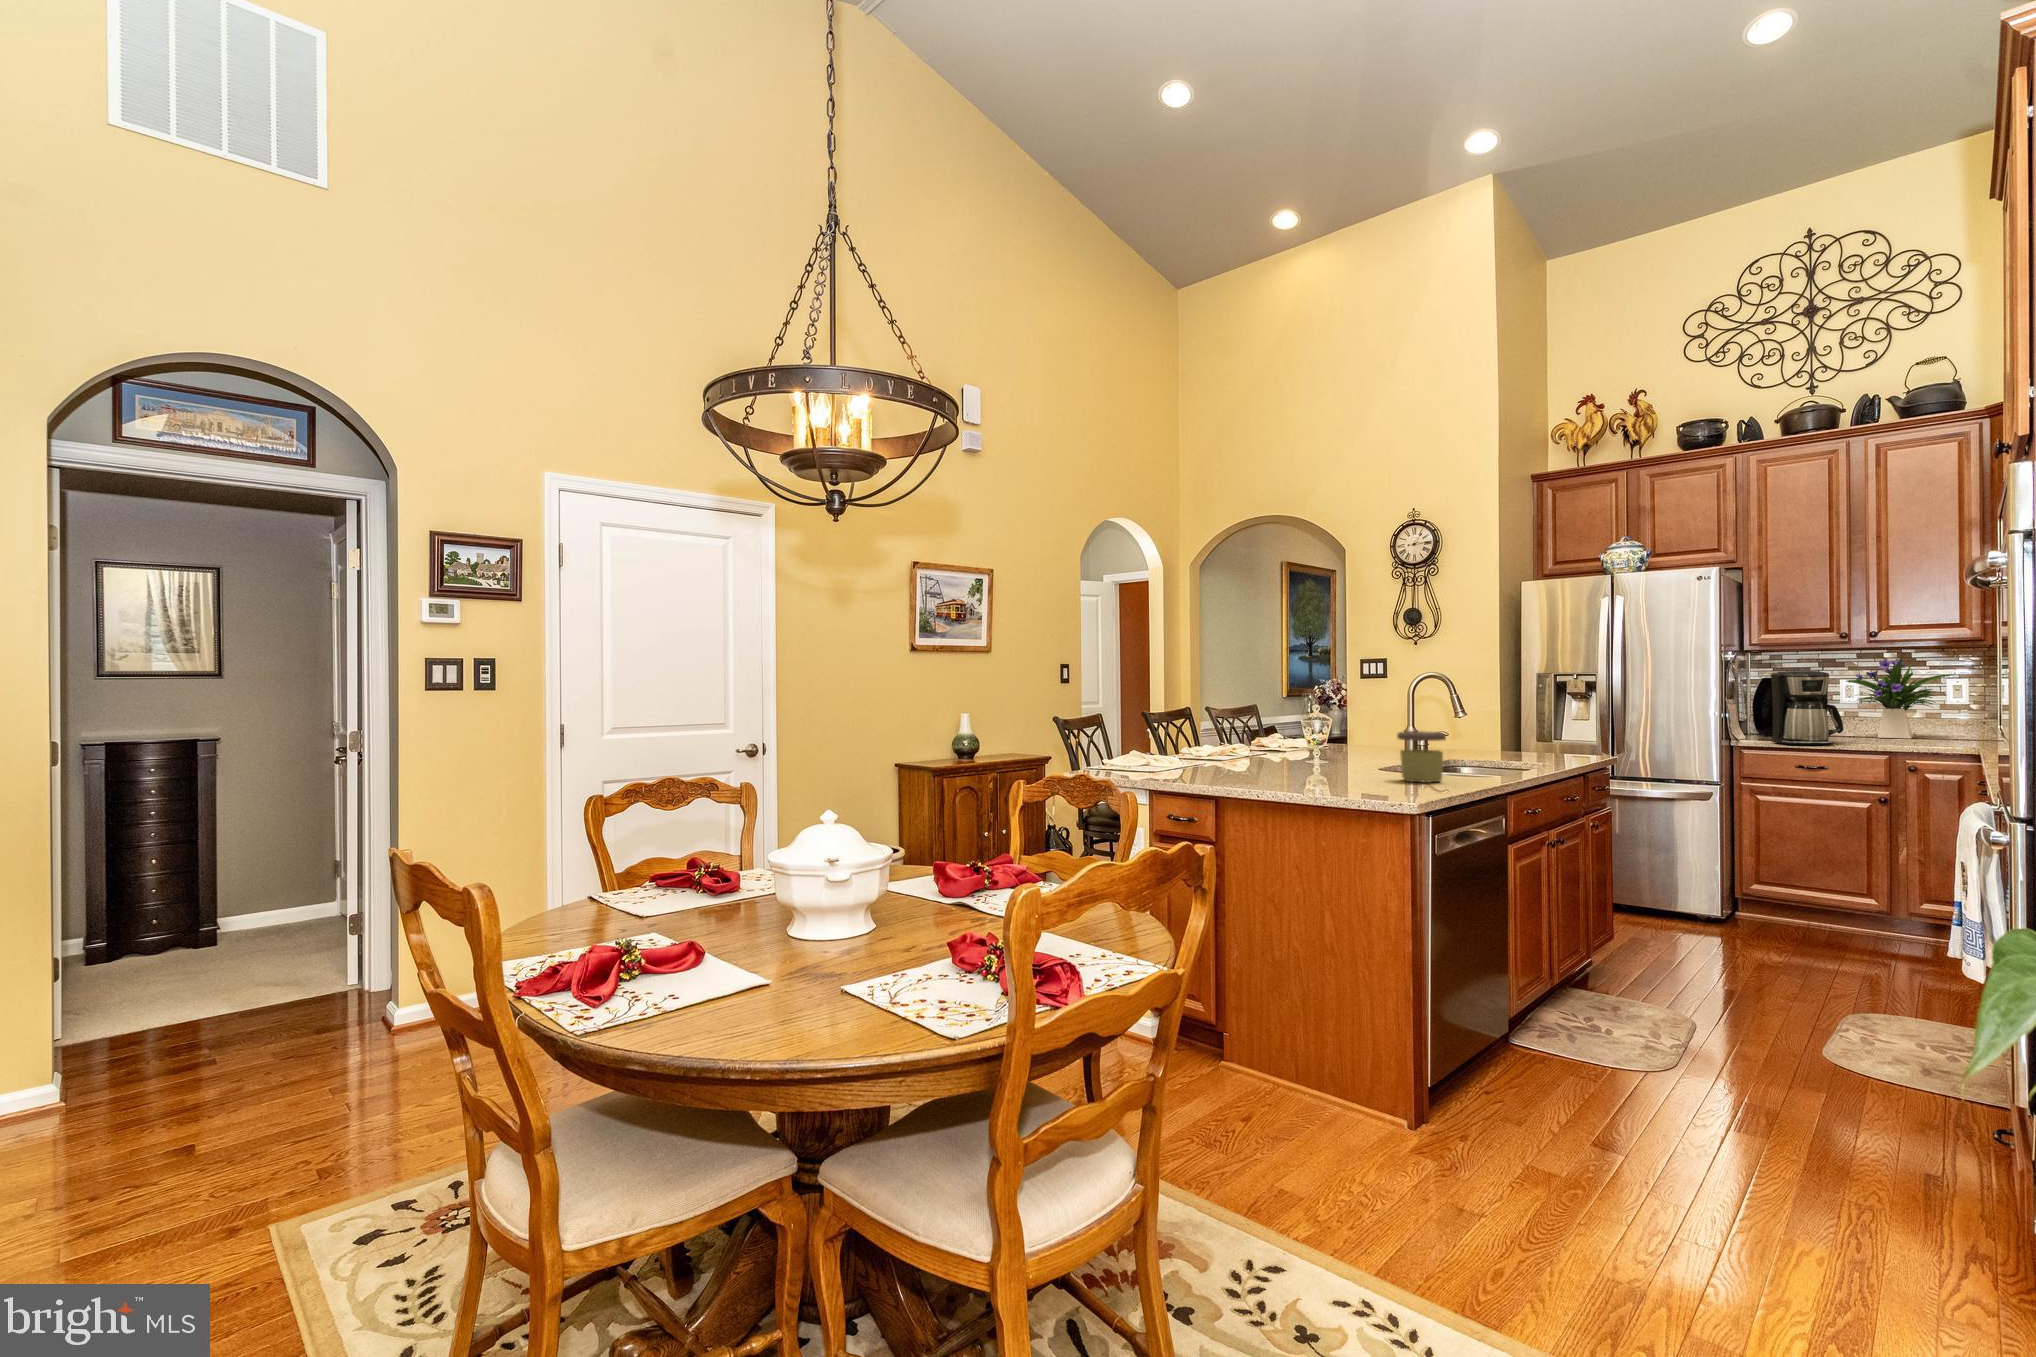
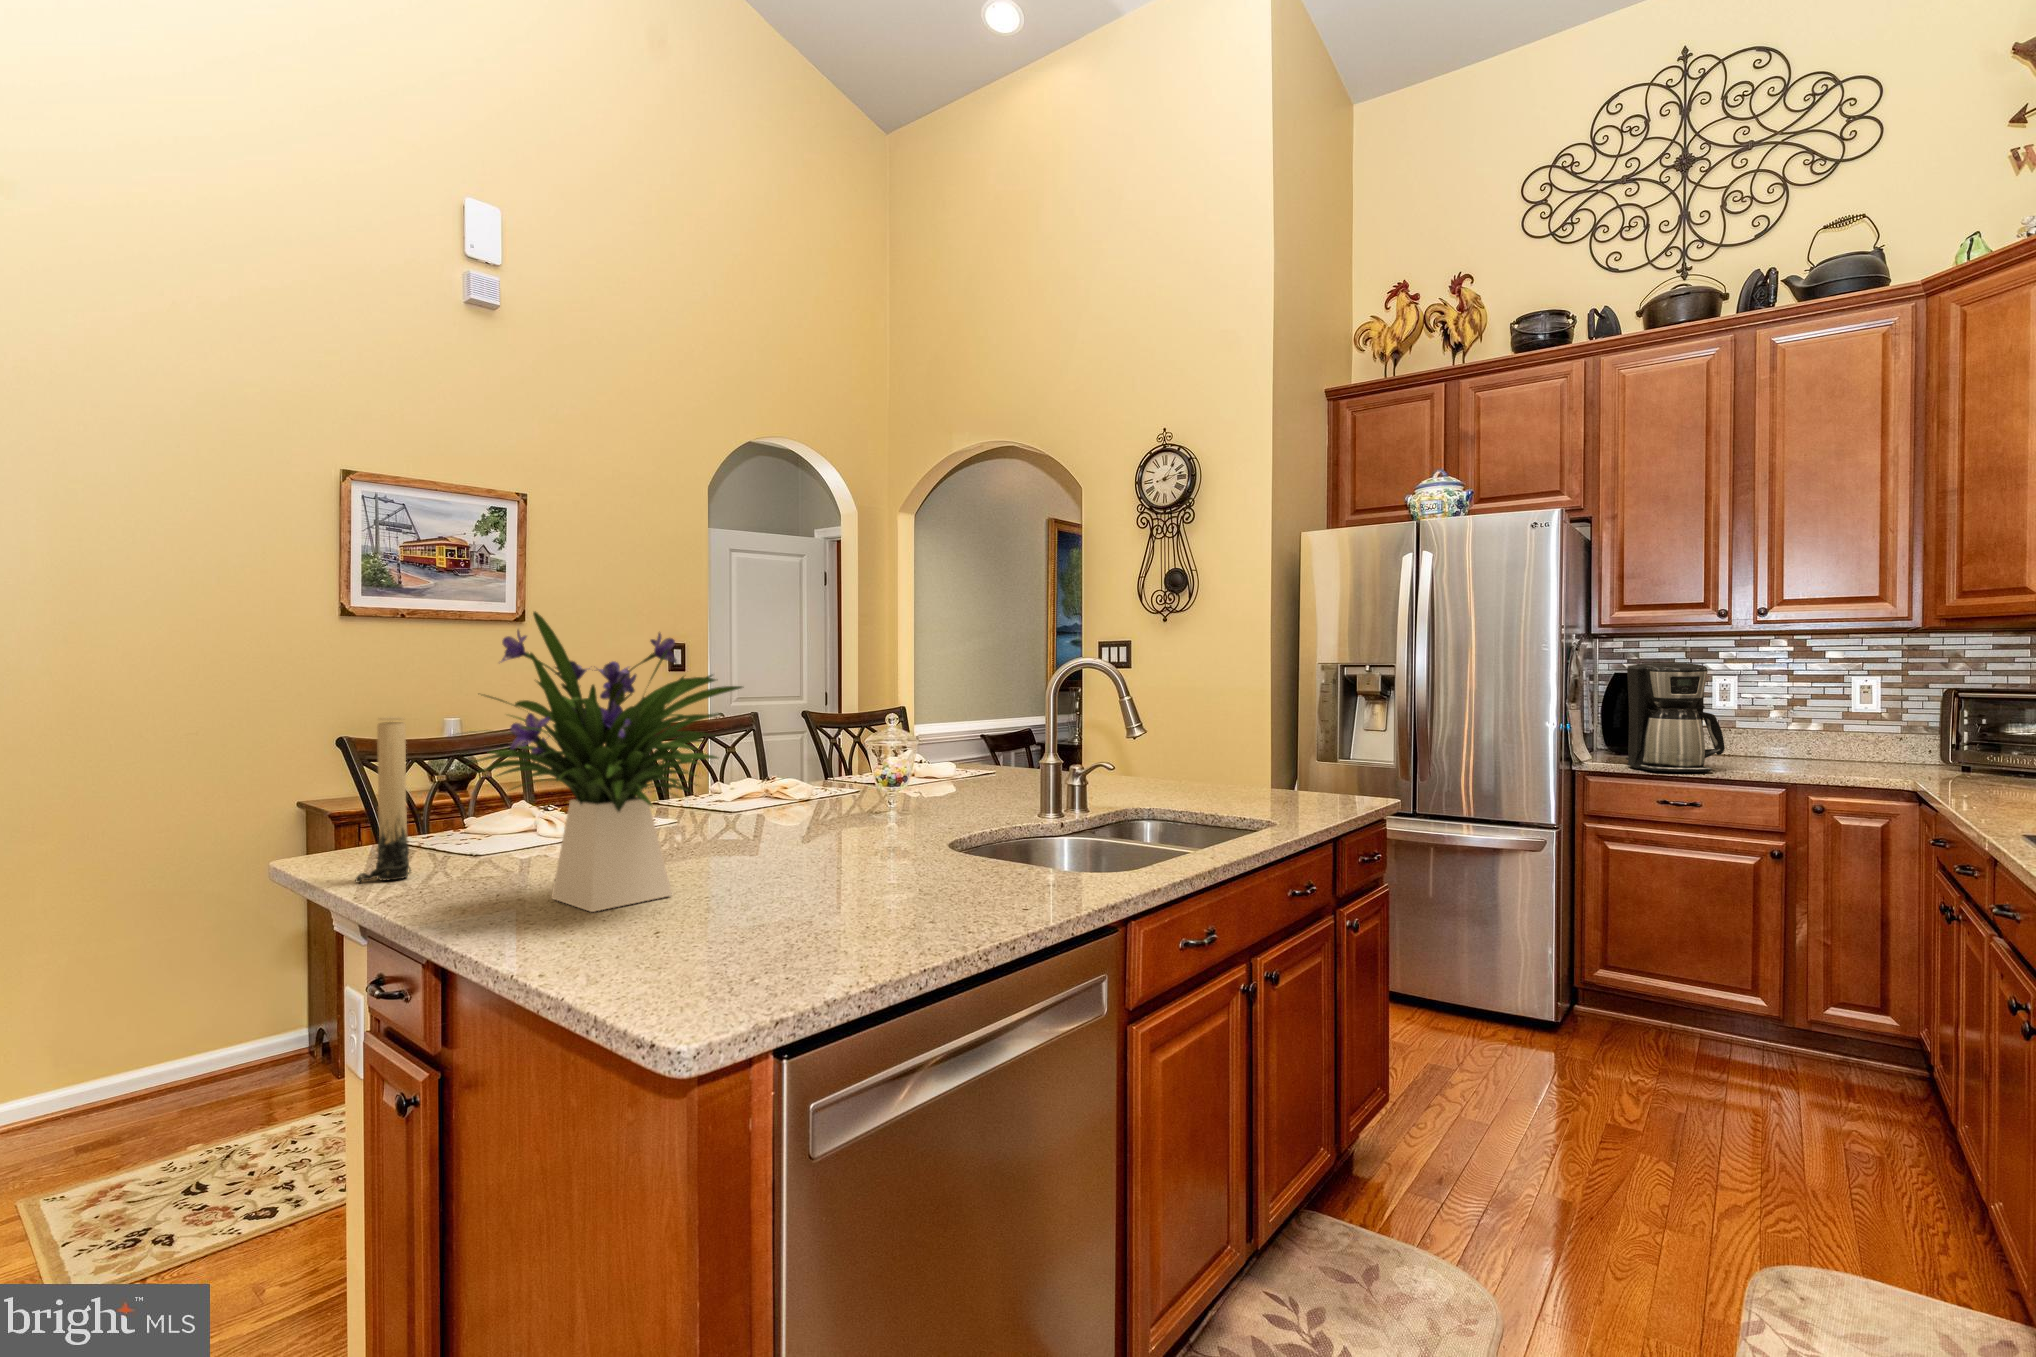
flower arrangement: present [1846,655,1953,738] -> present [474,611,742,912]
candle: none [1136,702,1155,776] -> present [356,717,411,882]
jar: present [1397,731,1446,782] -> none [882,786,985,909]

